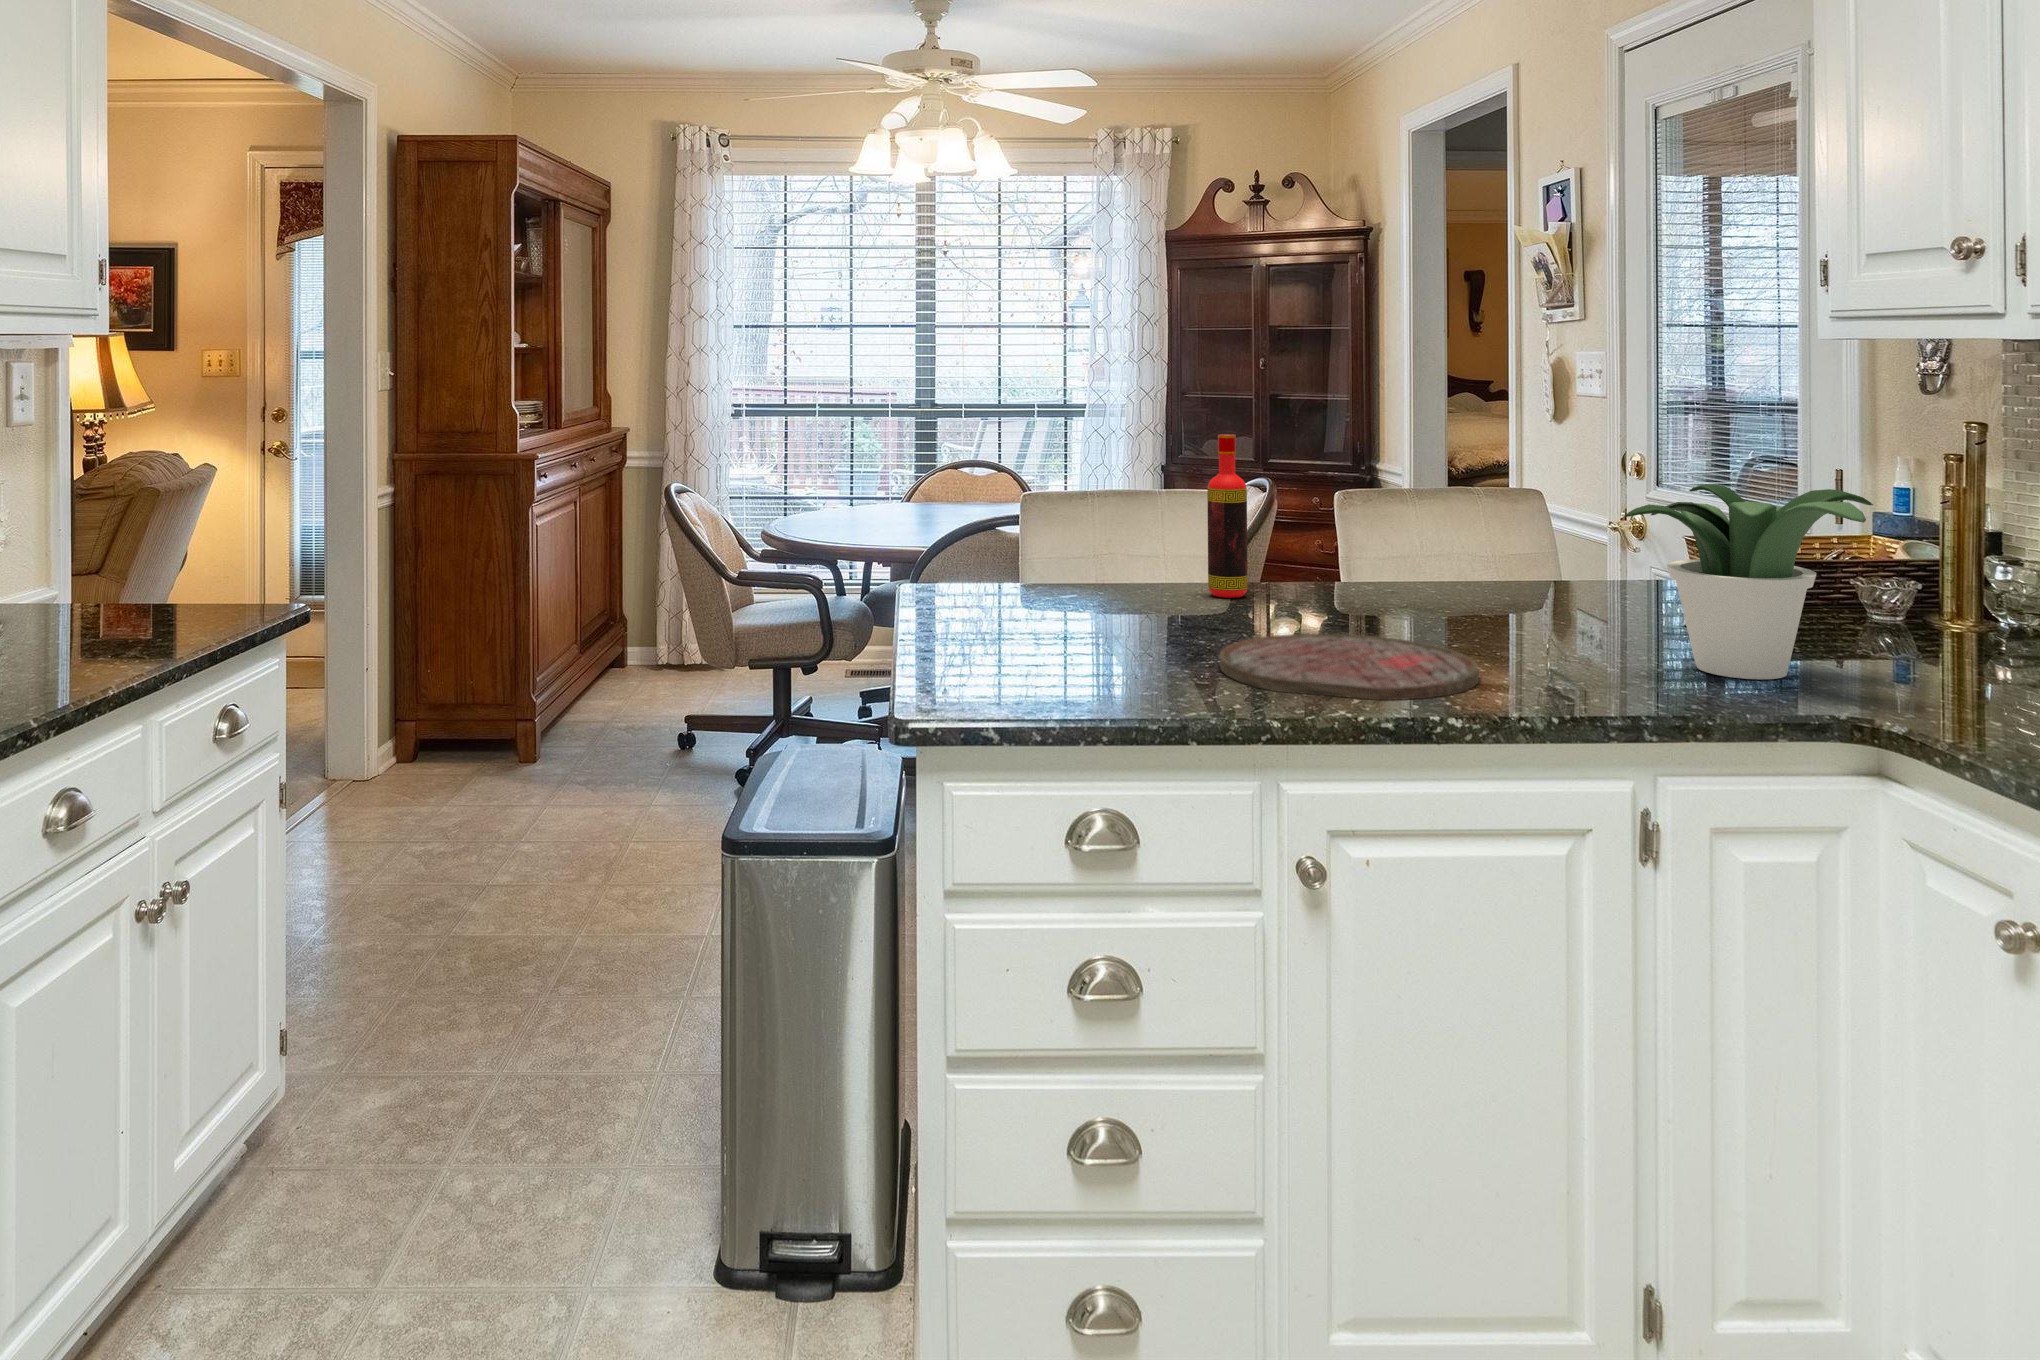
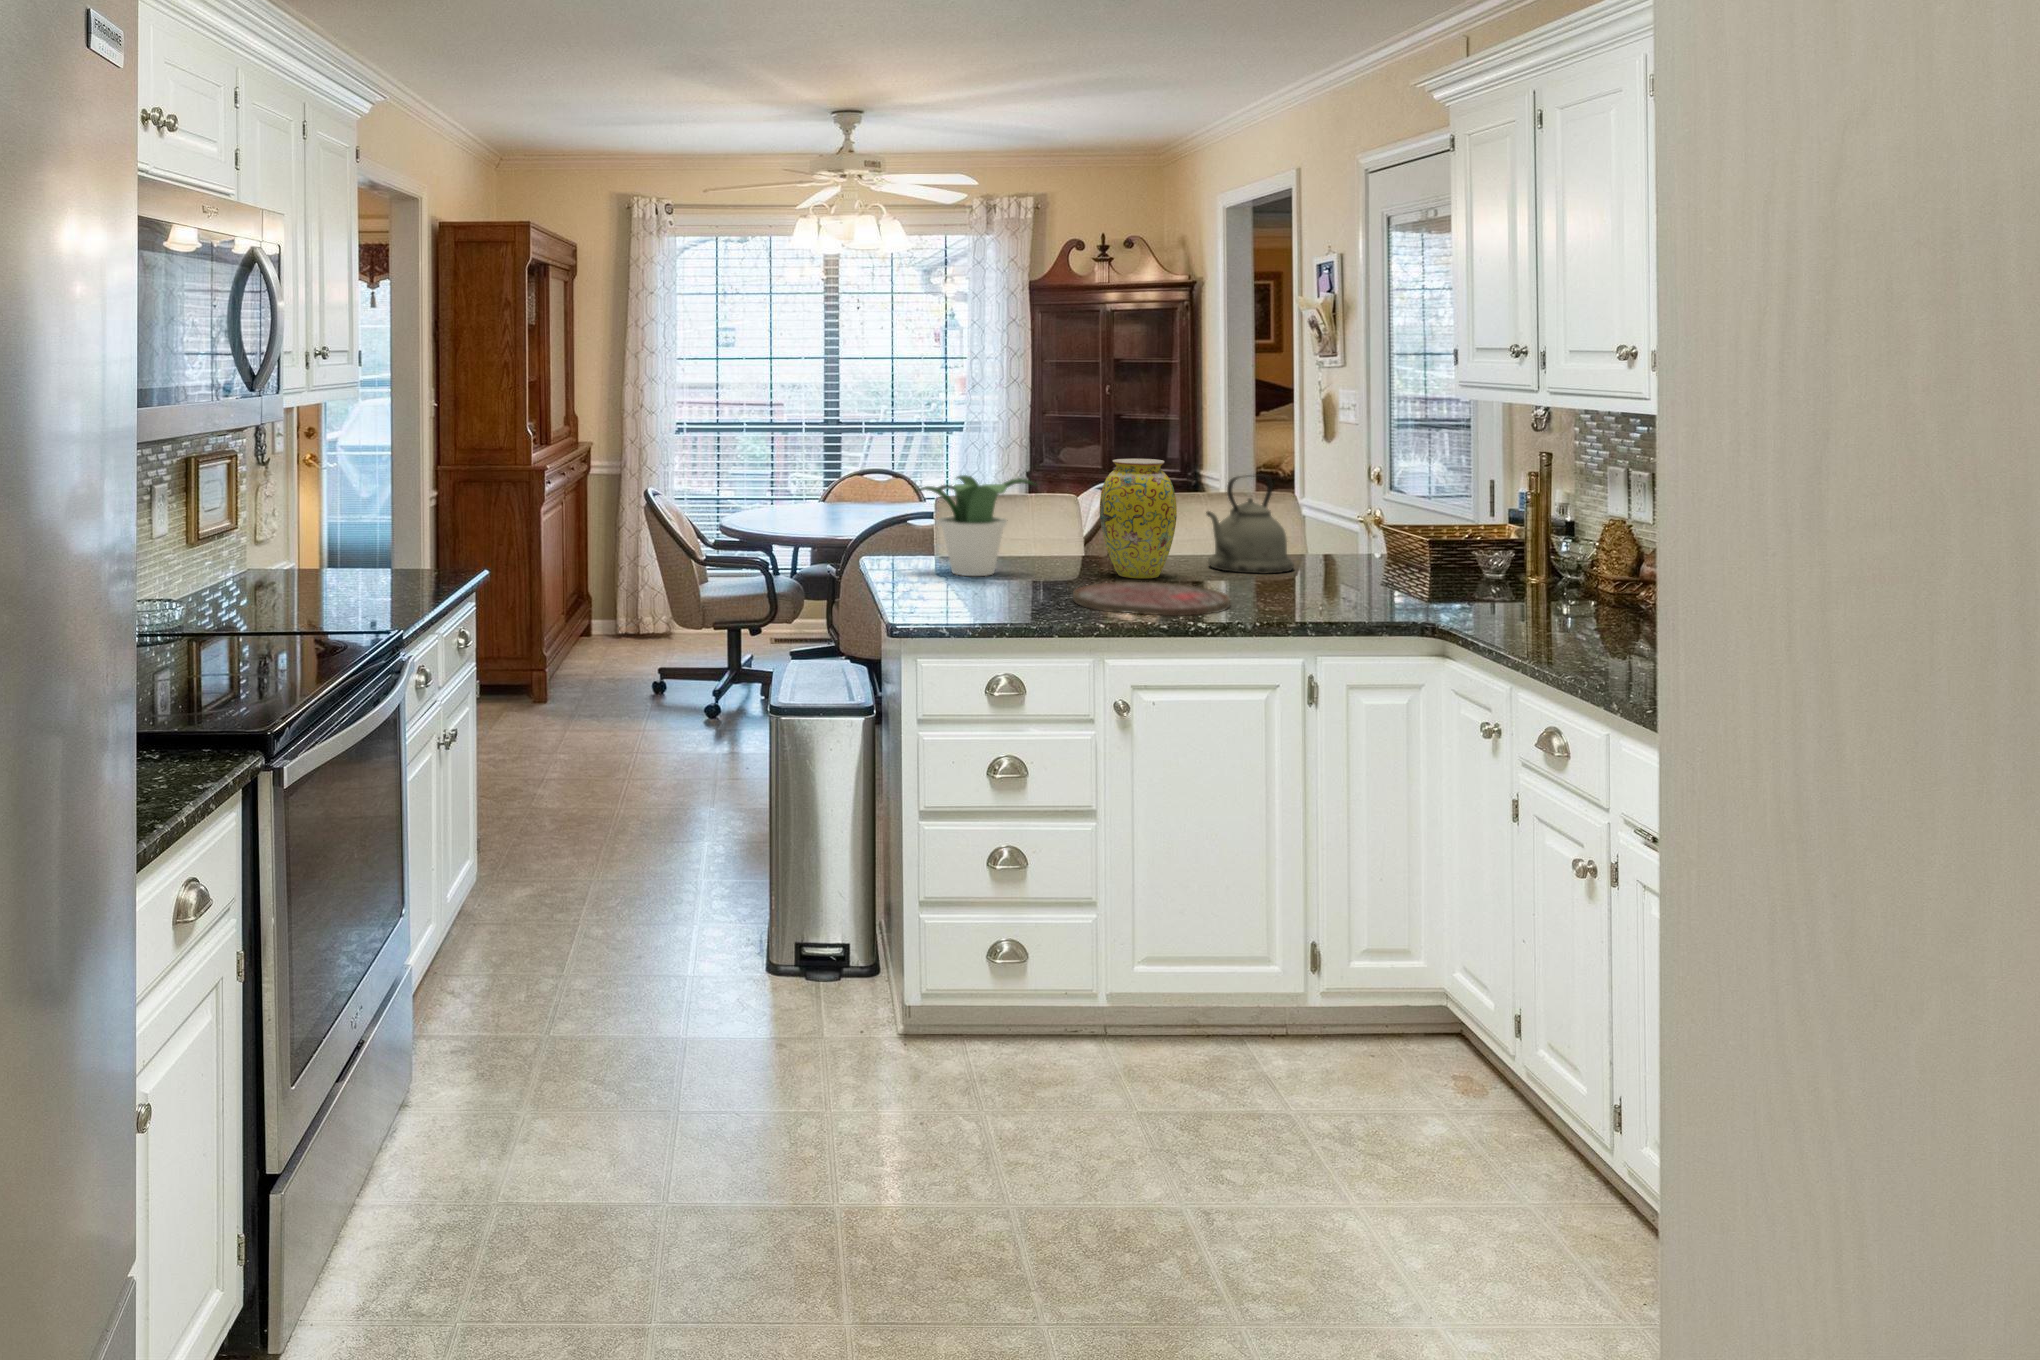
bottle: present [1207,434,1248,598] -> none [1065,455,1092,564]
vase: none [1261,439,1379,624] -> present [1100,459,1177,579]
kettle: none [1422,463,1553,614] -> present [1206,475,1294,574]
potted plant: present [1624,484,1873,679] -> present [917,475,1036,576]

